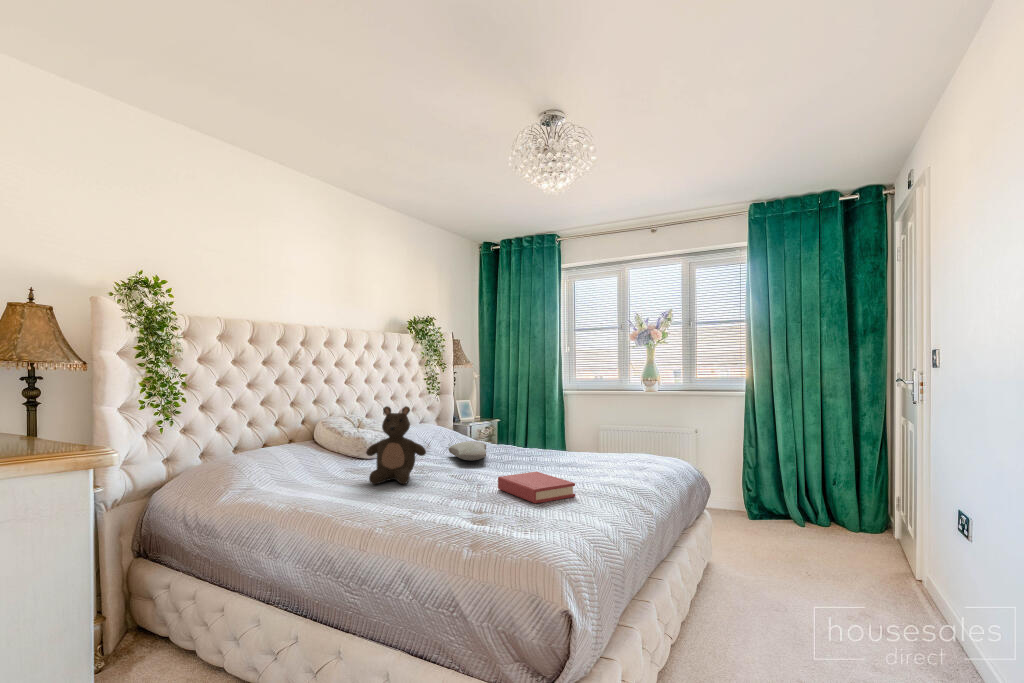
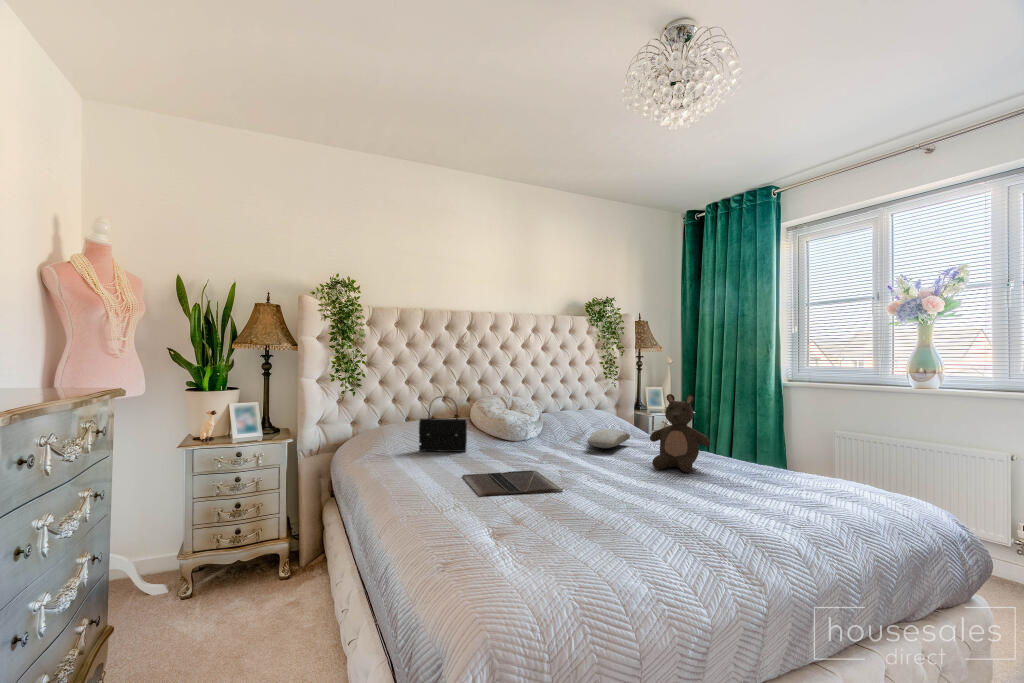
stuffed bear: present [366,406,426,484] -> present [650,394,710,472]
handbag: none [276,419,336,487] -> present [419,396,467,452]
hardback book: present [498,472,575,503] -> none [587,463,650,490]
laptop: none [374,492,503,531] -> present [462,470,563,496]

